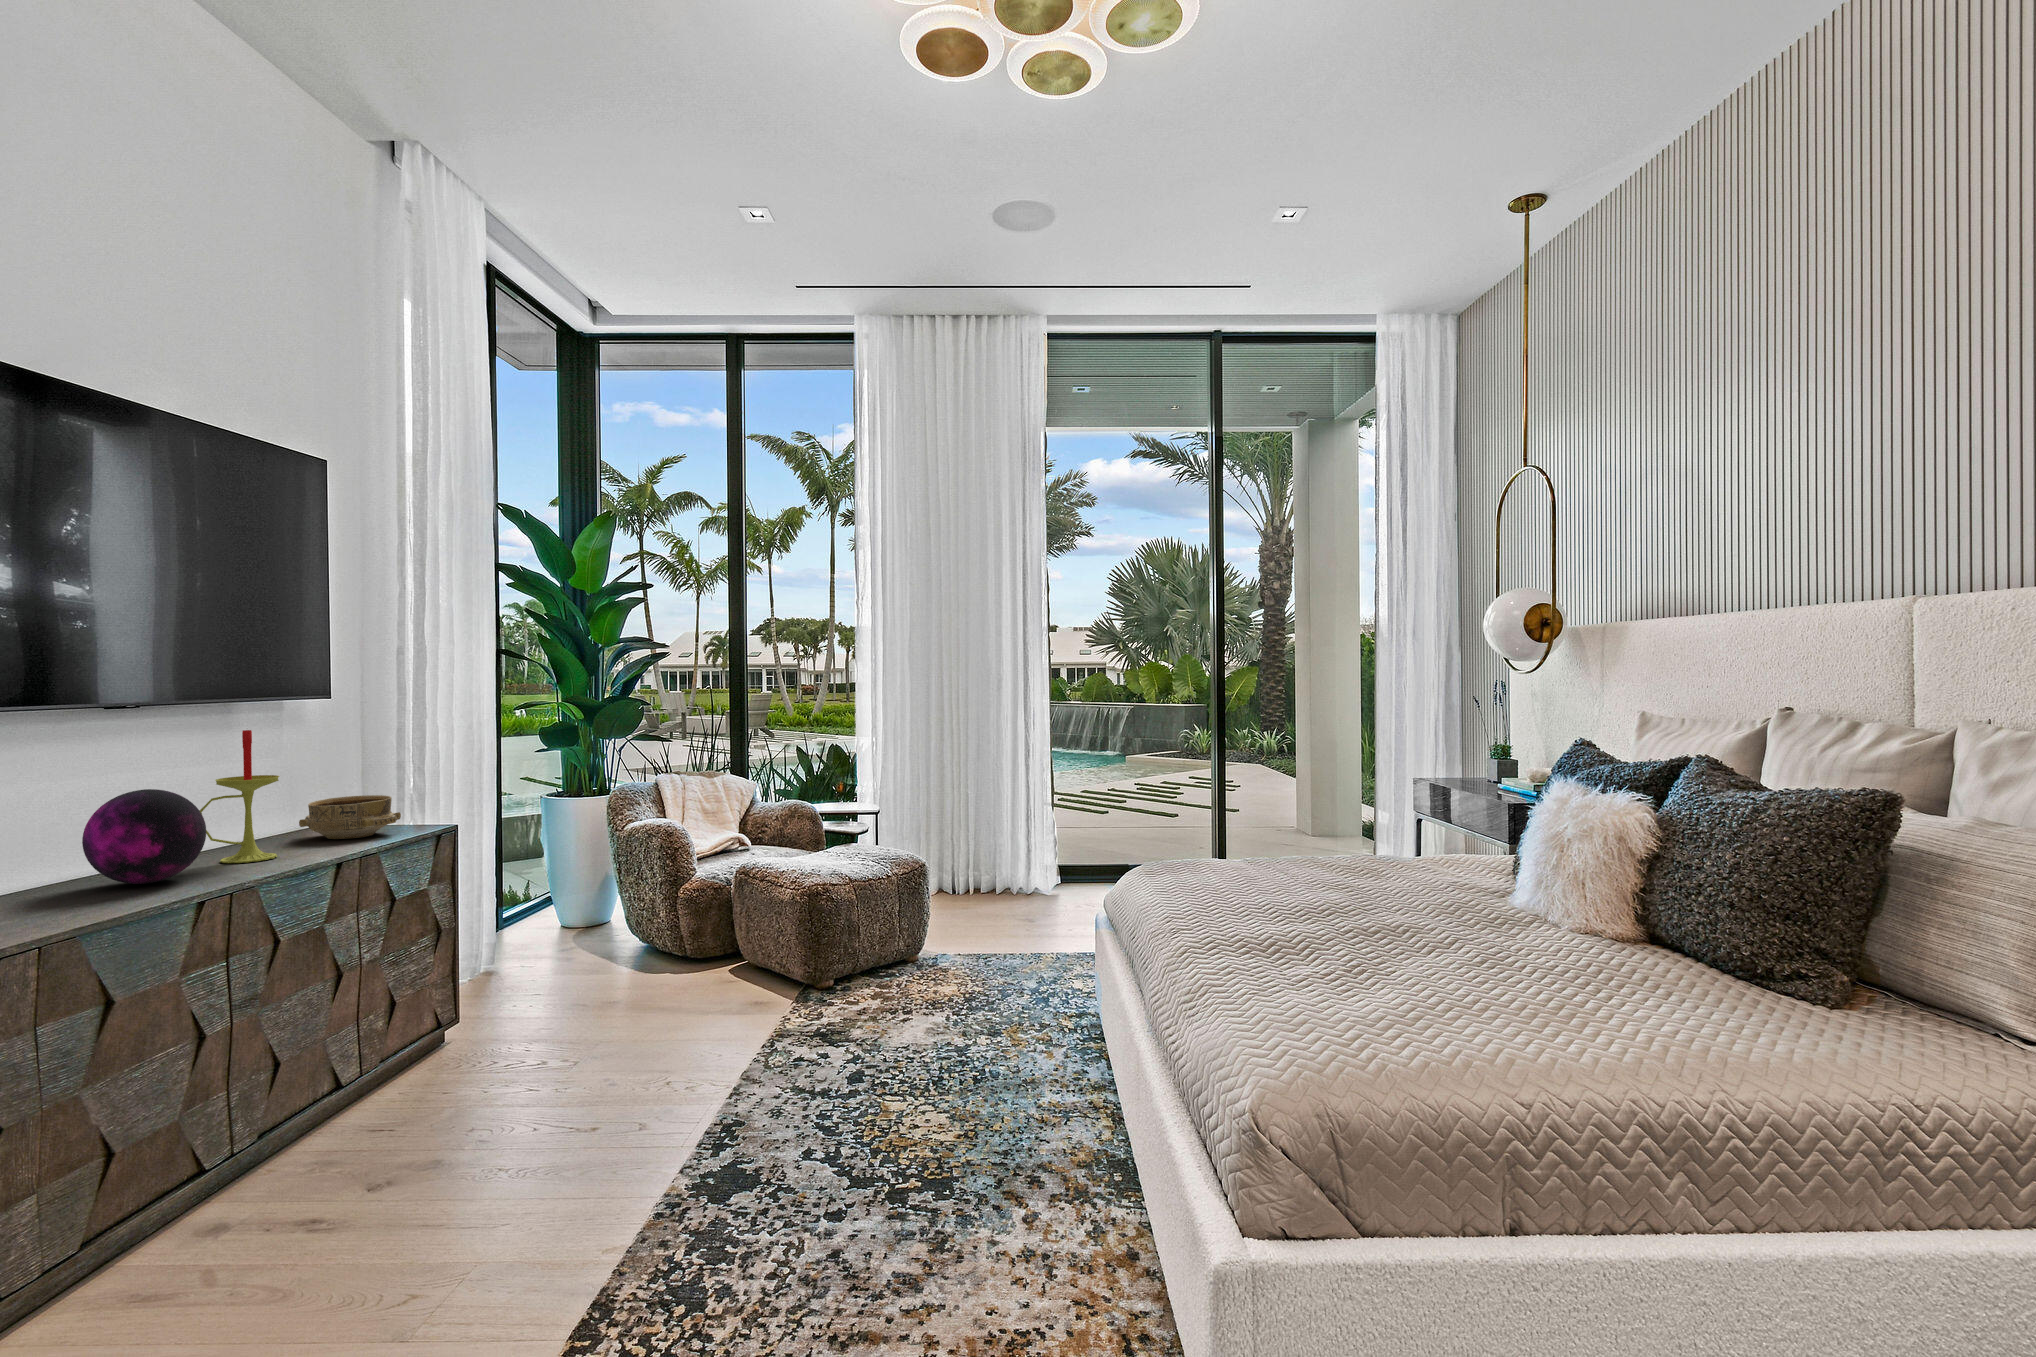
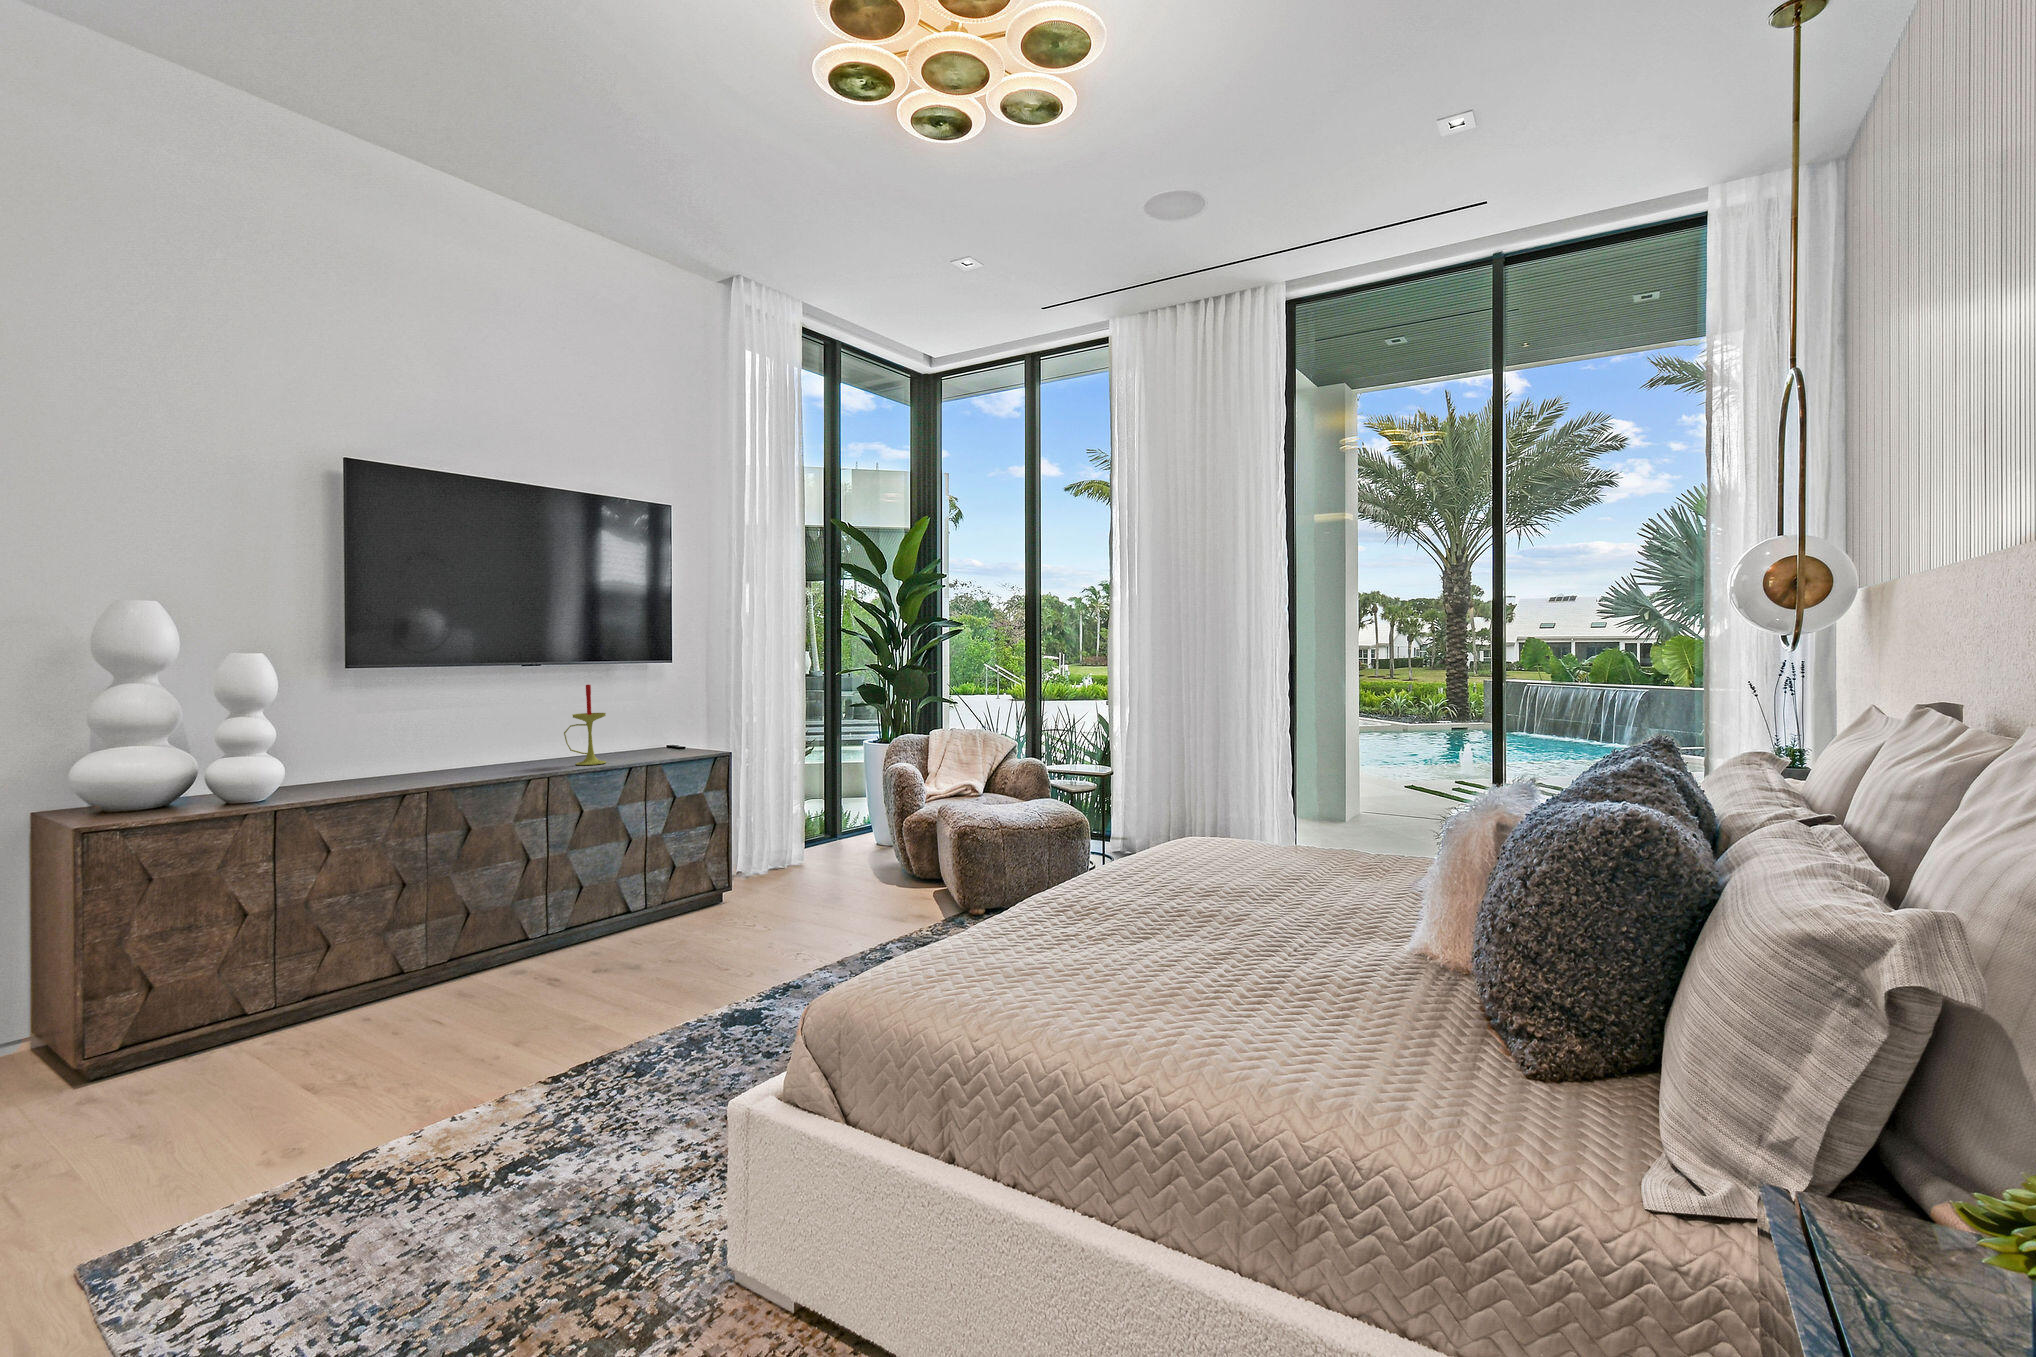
decorative orb: present [82,789,206,884] -> none [490,718,550,772]
ceramic bowl: present [299,795,401,839] -> none [641,729,696,756]

